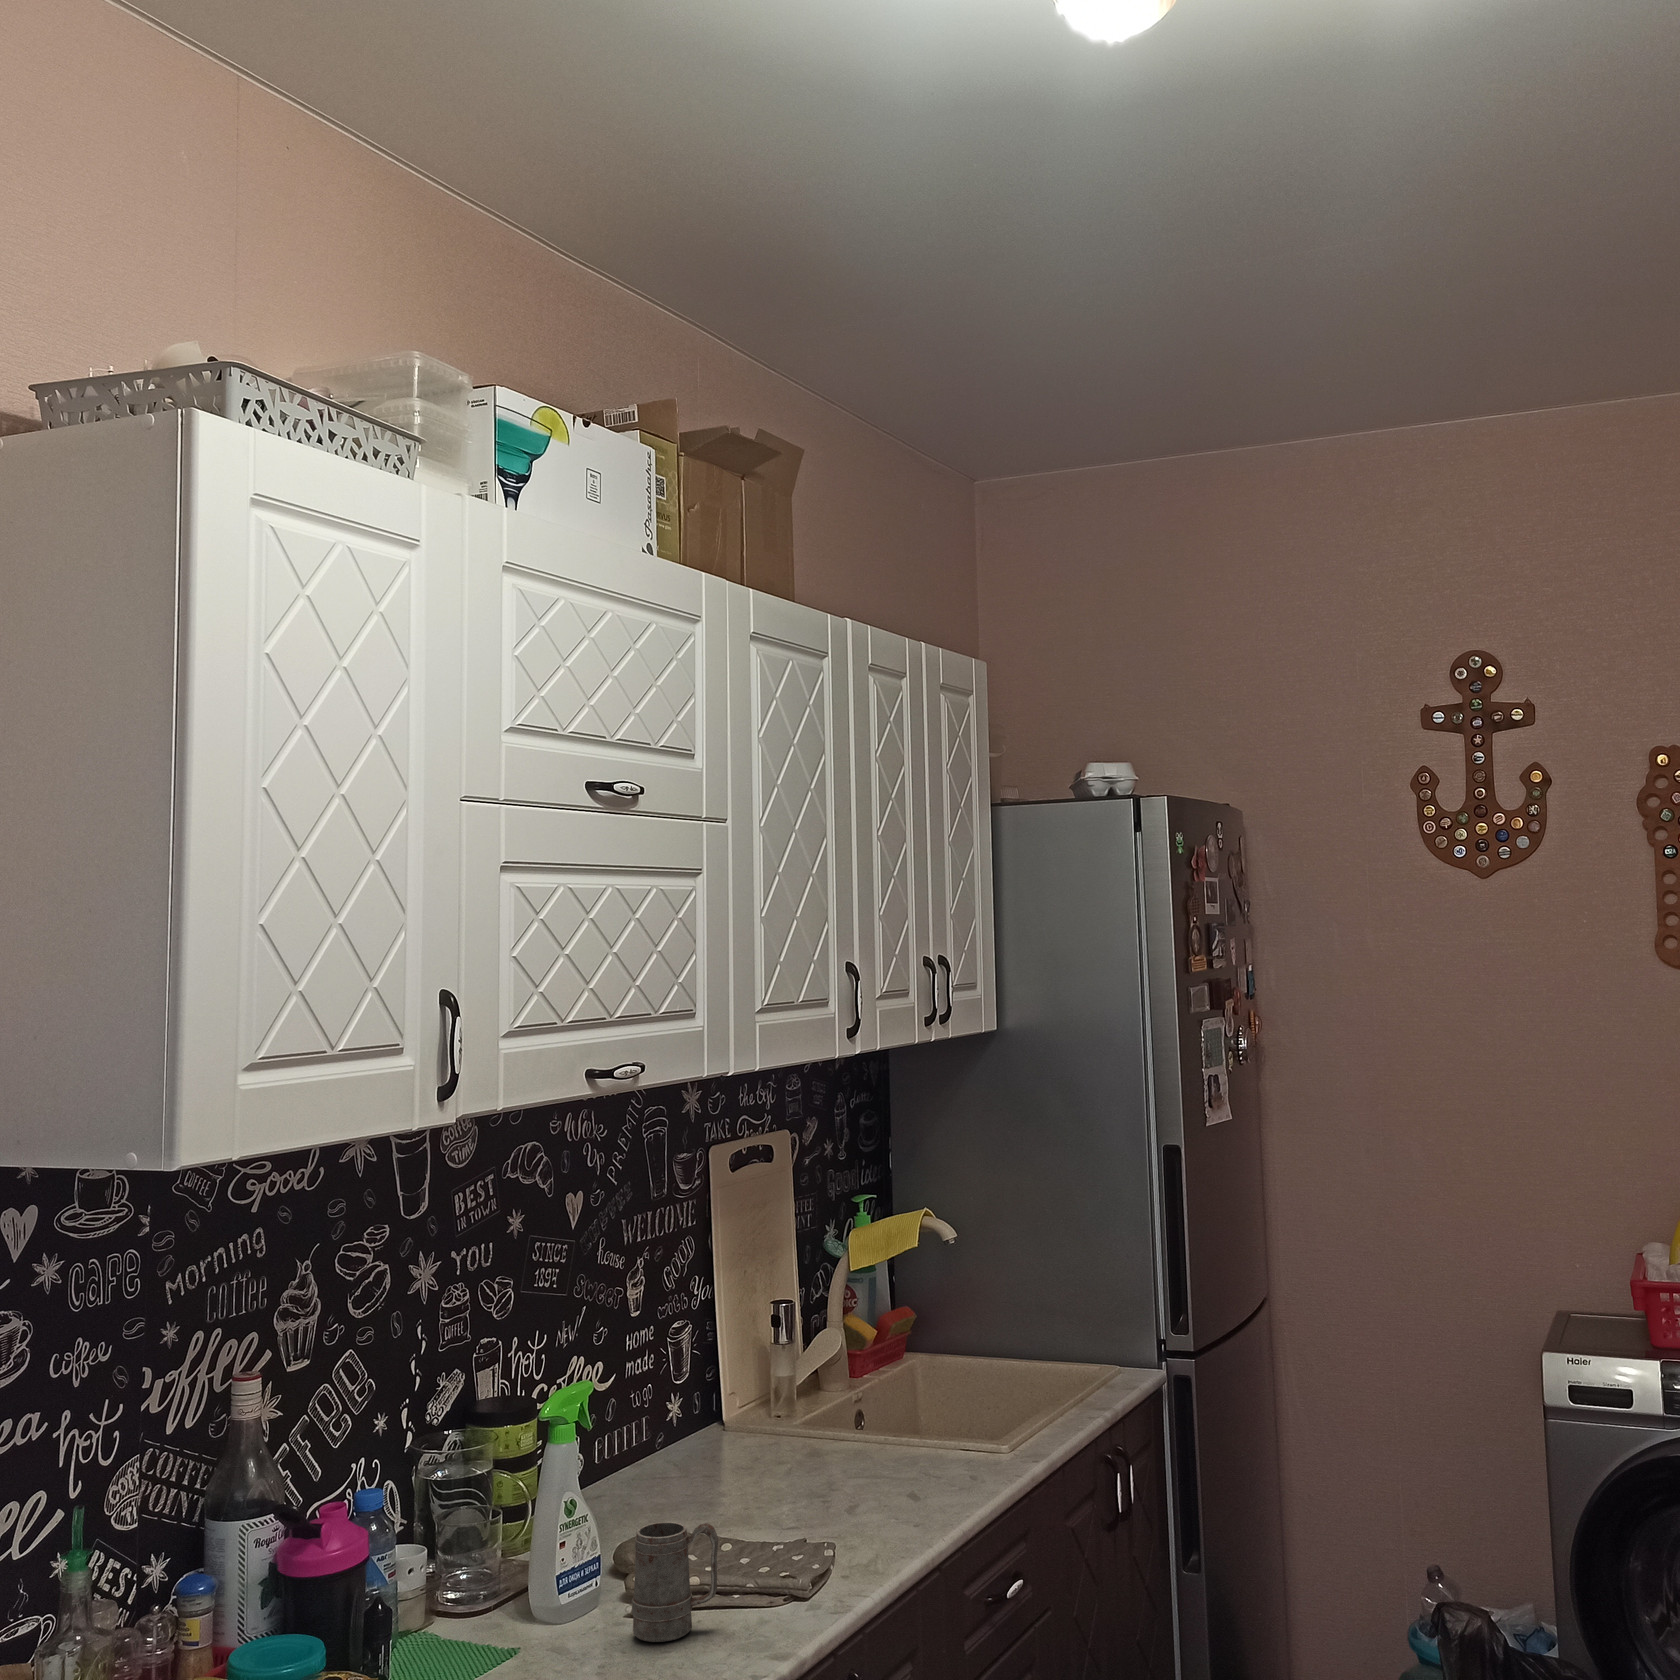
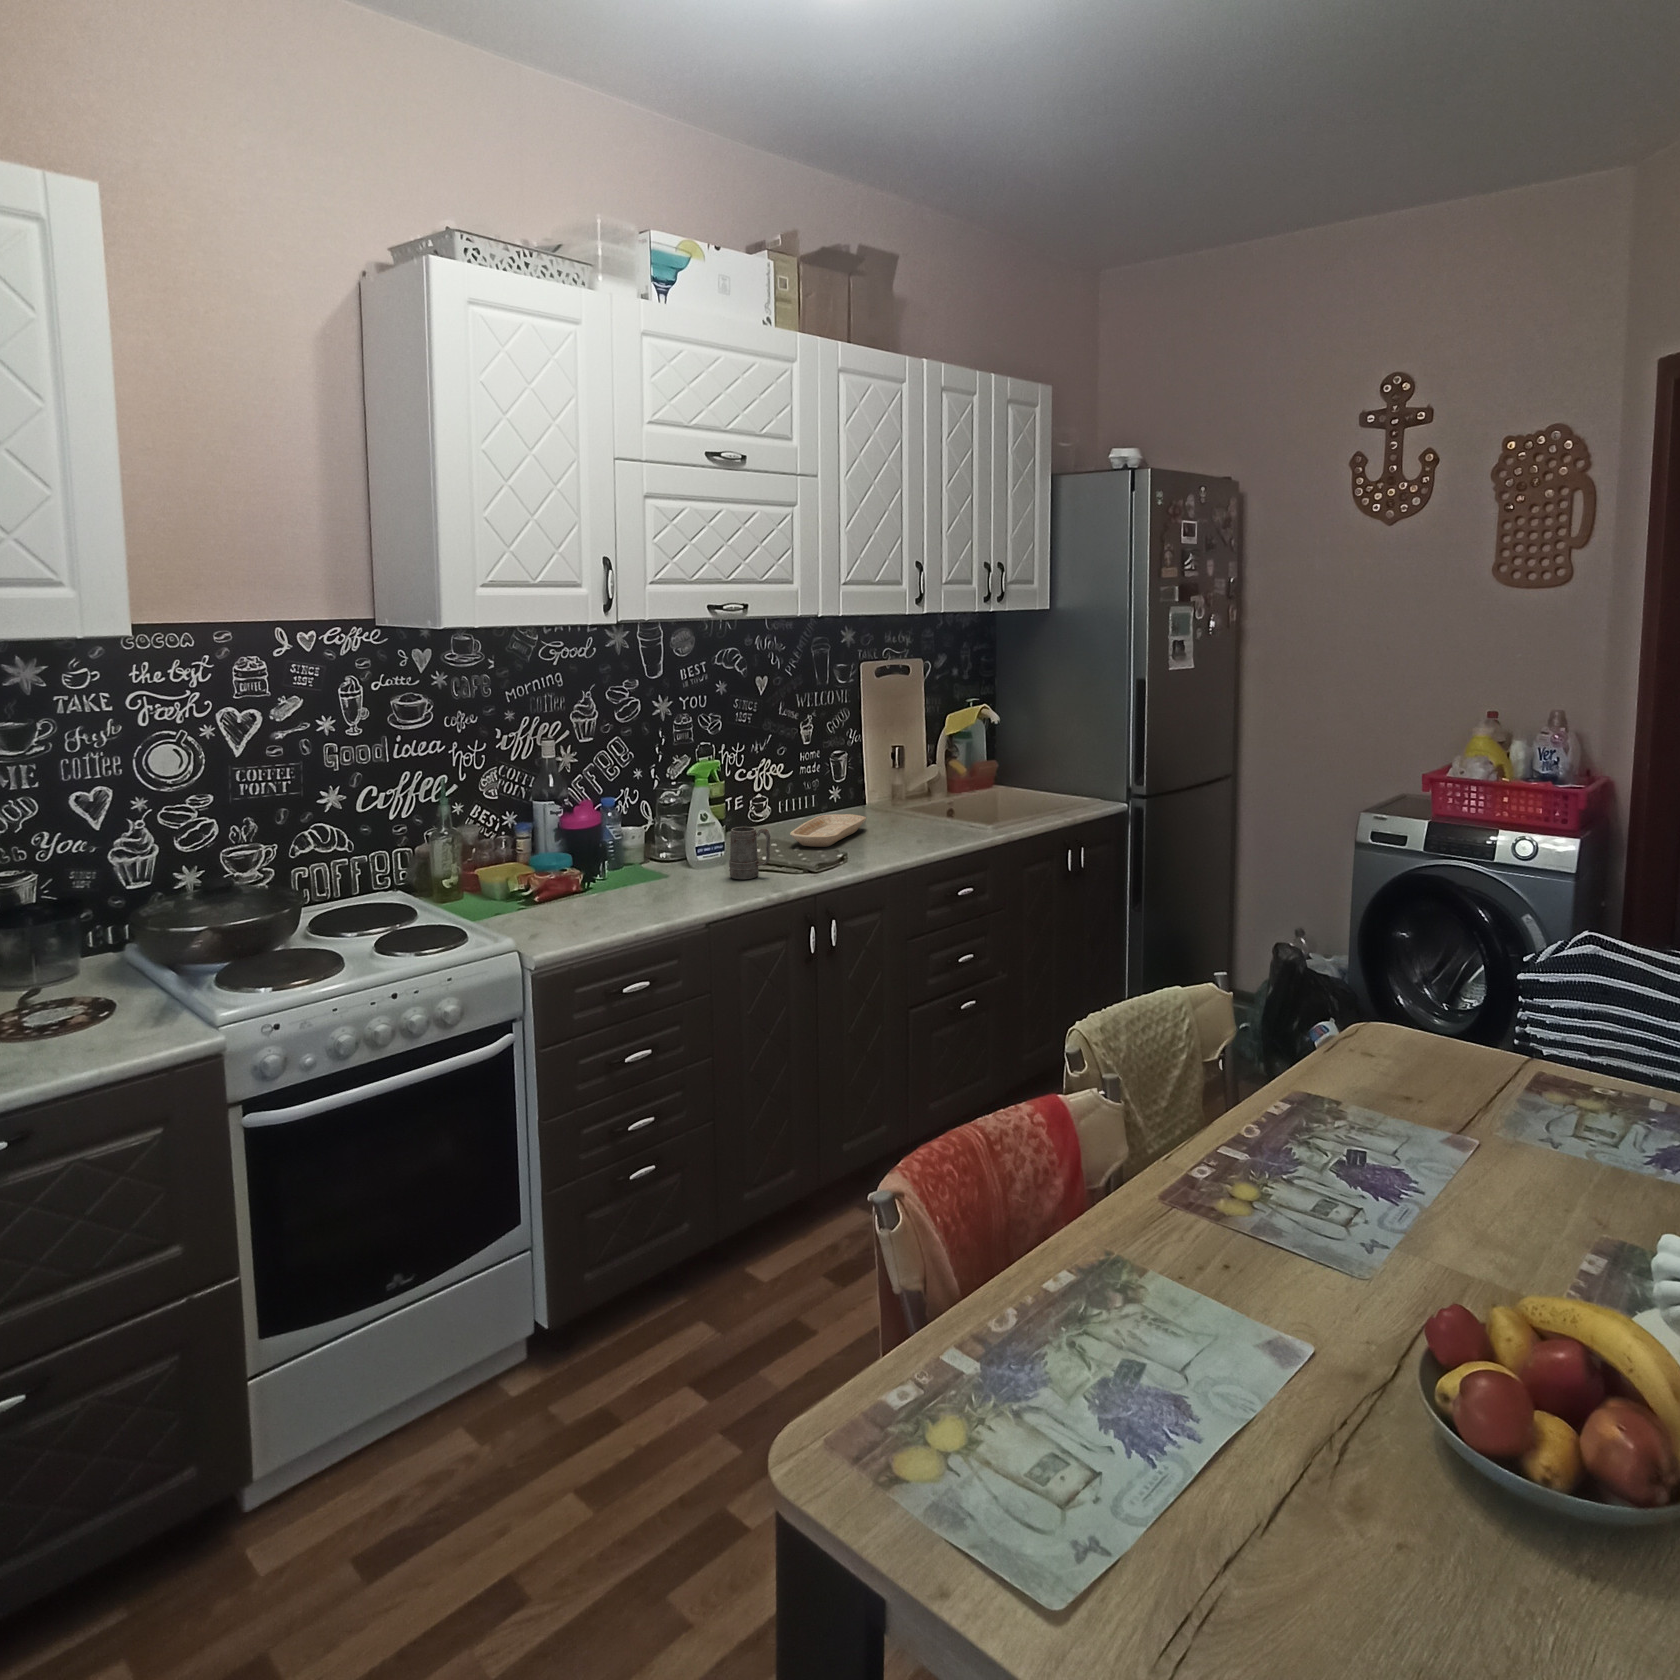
tray: none [675,1449,784,1534] -> present [790,814,866,847]

